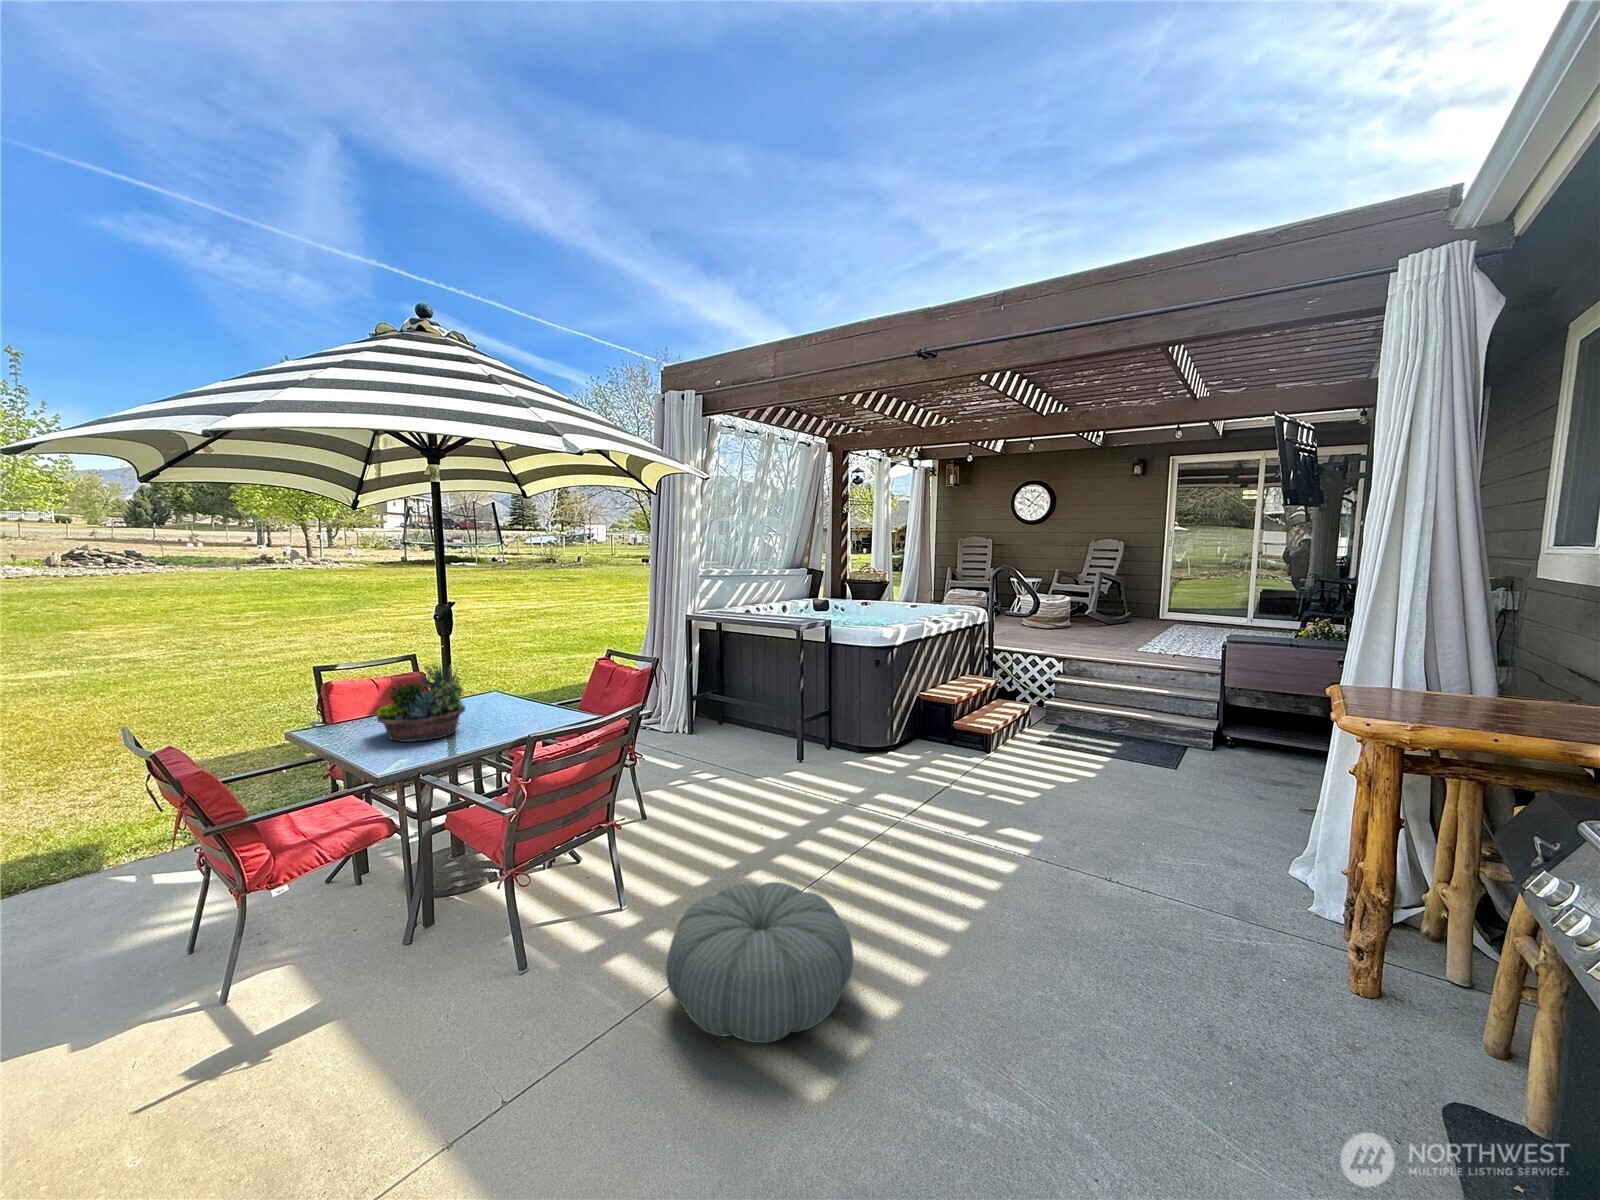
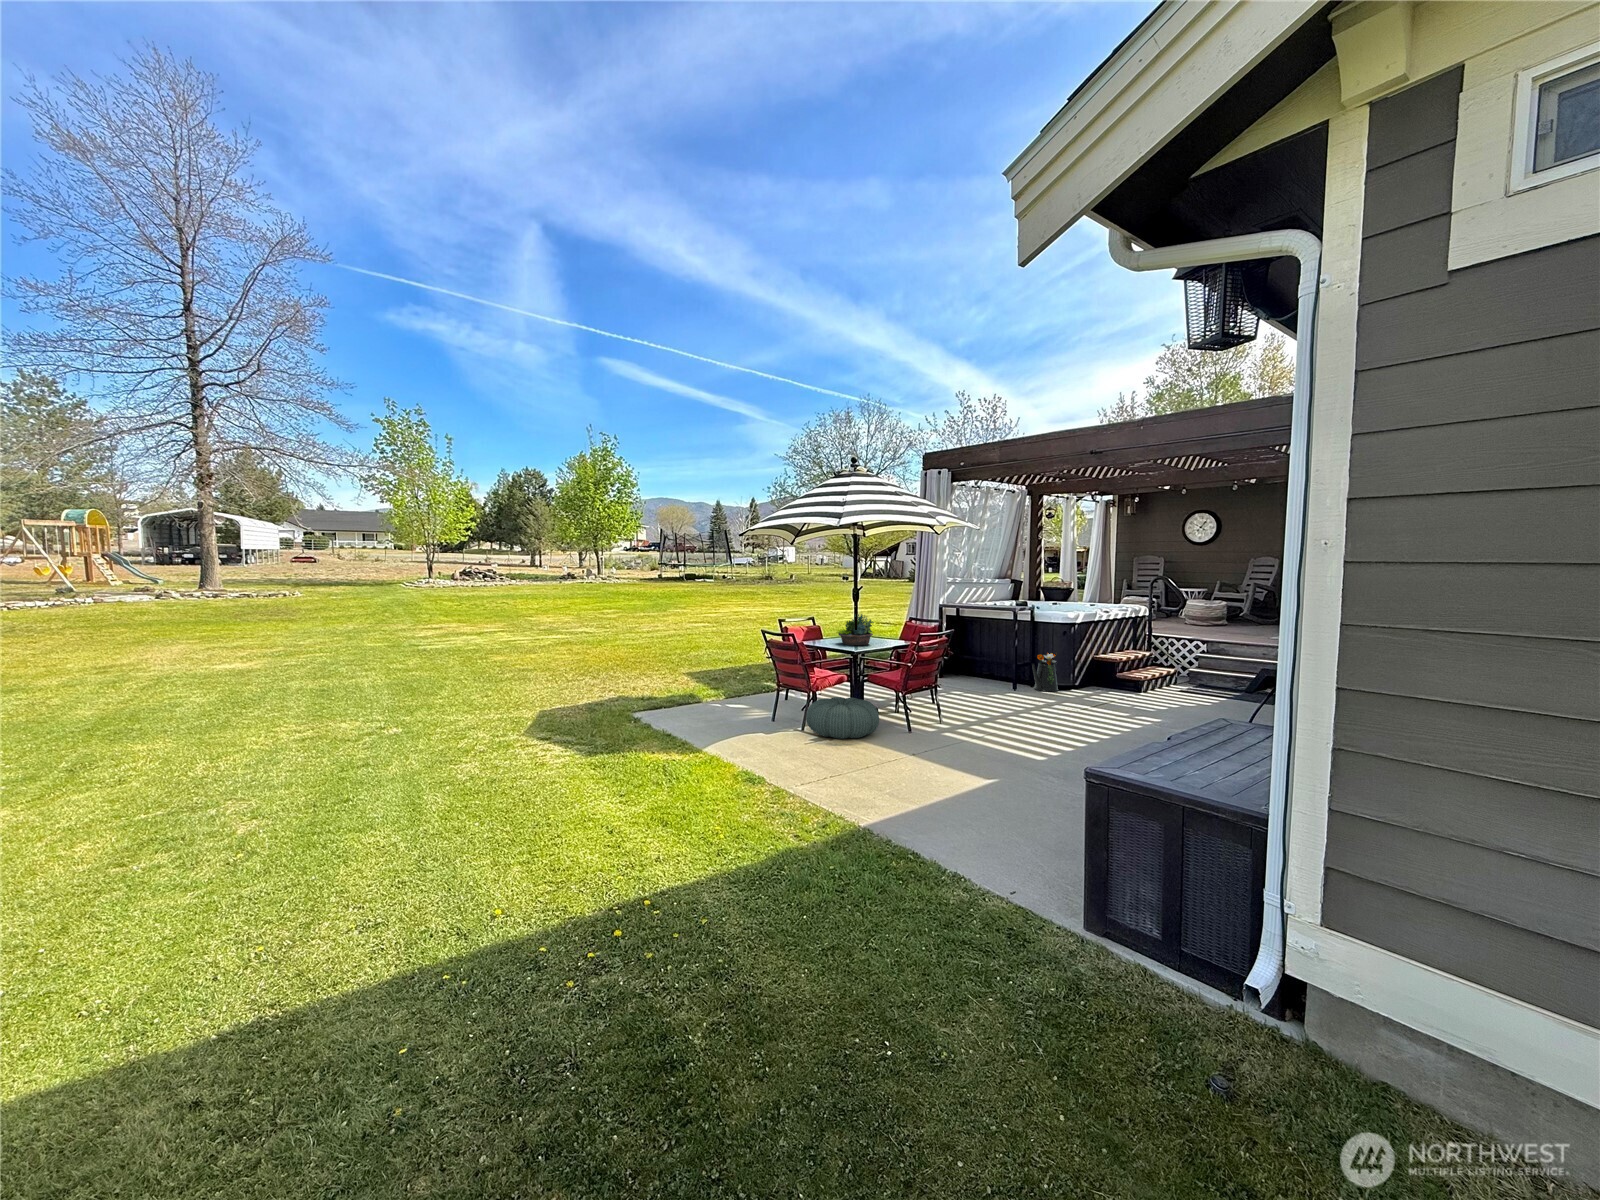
watering can: none [823,690,865,760] -> present [1032,653,1058,691]
pouf: present [666,882,854,1043] -> present [806,697,879,739]

